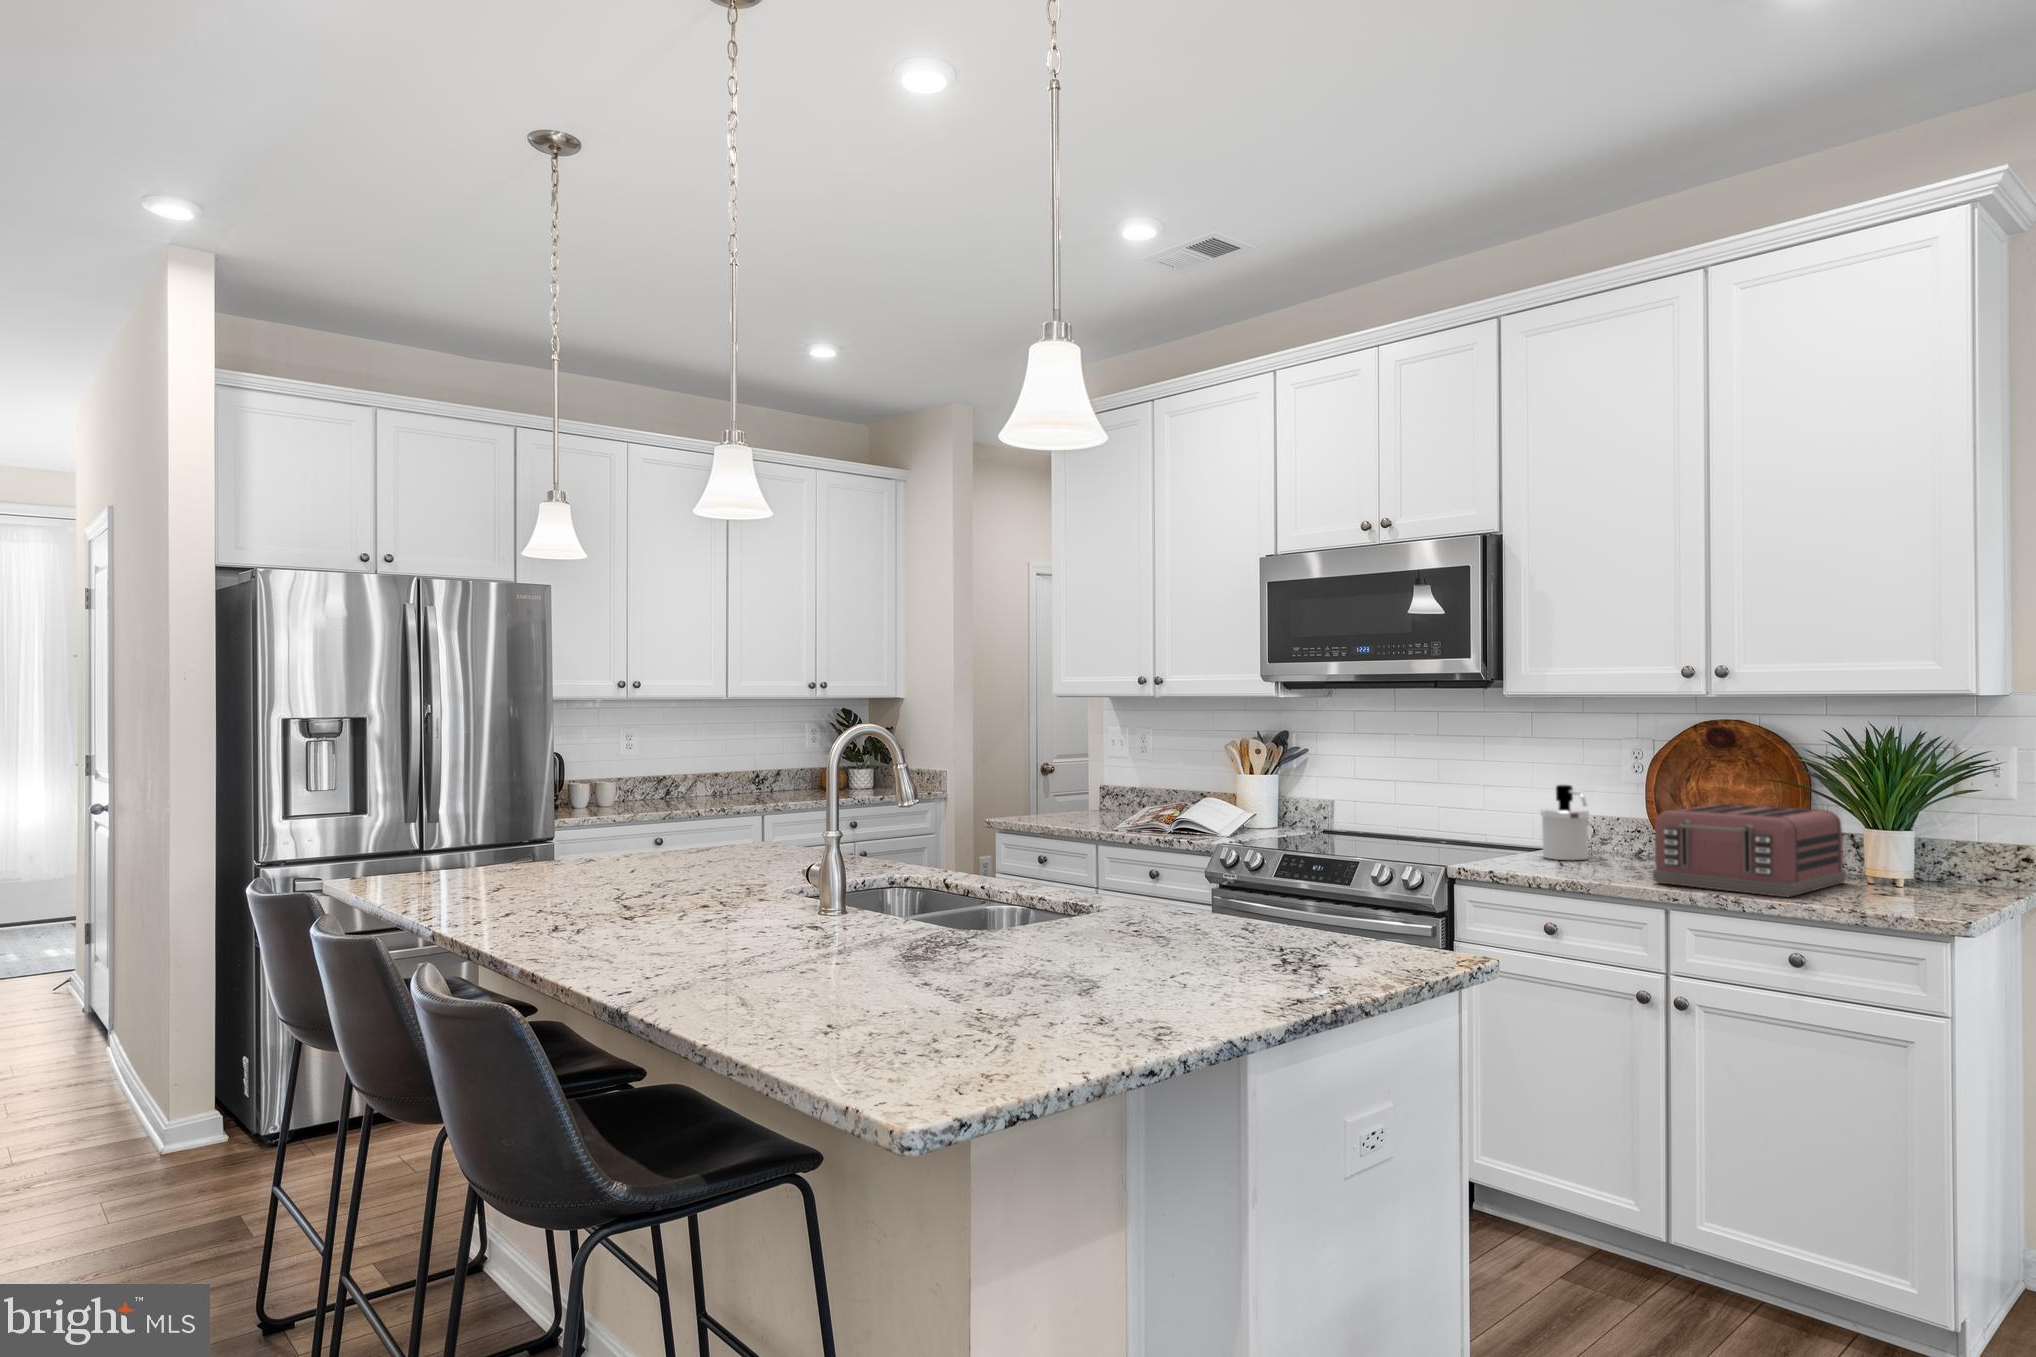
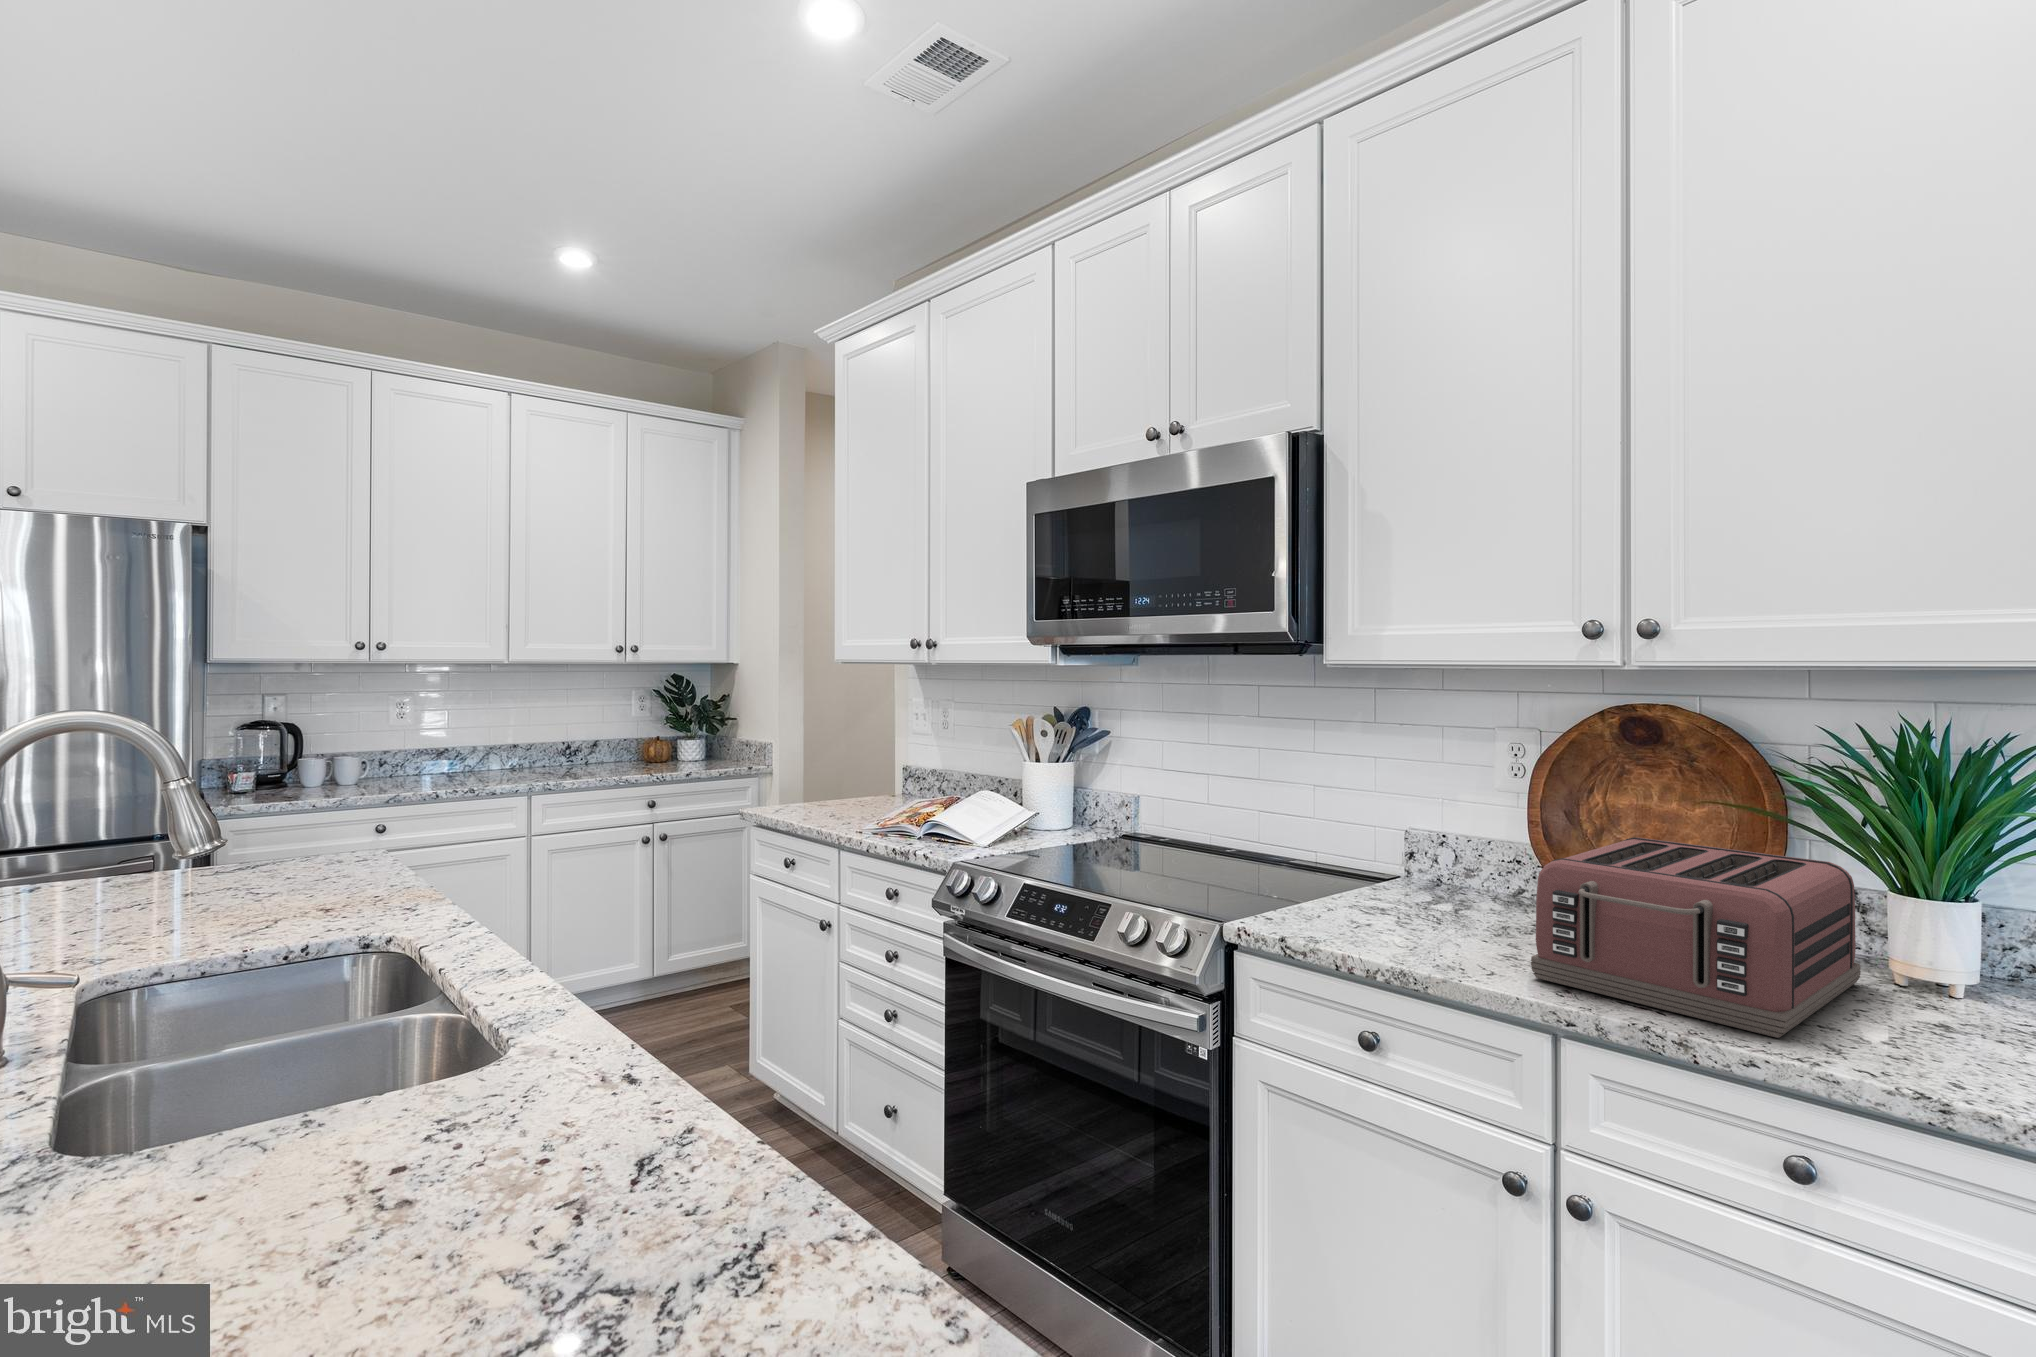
soap dispenser: present [1540,785,1589,860] -> none [1373,794,1442,906]

